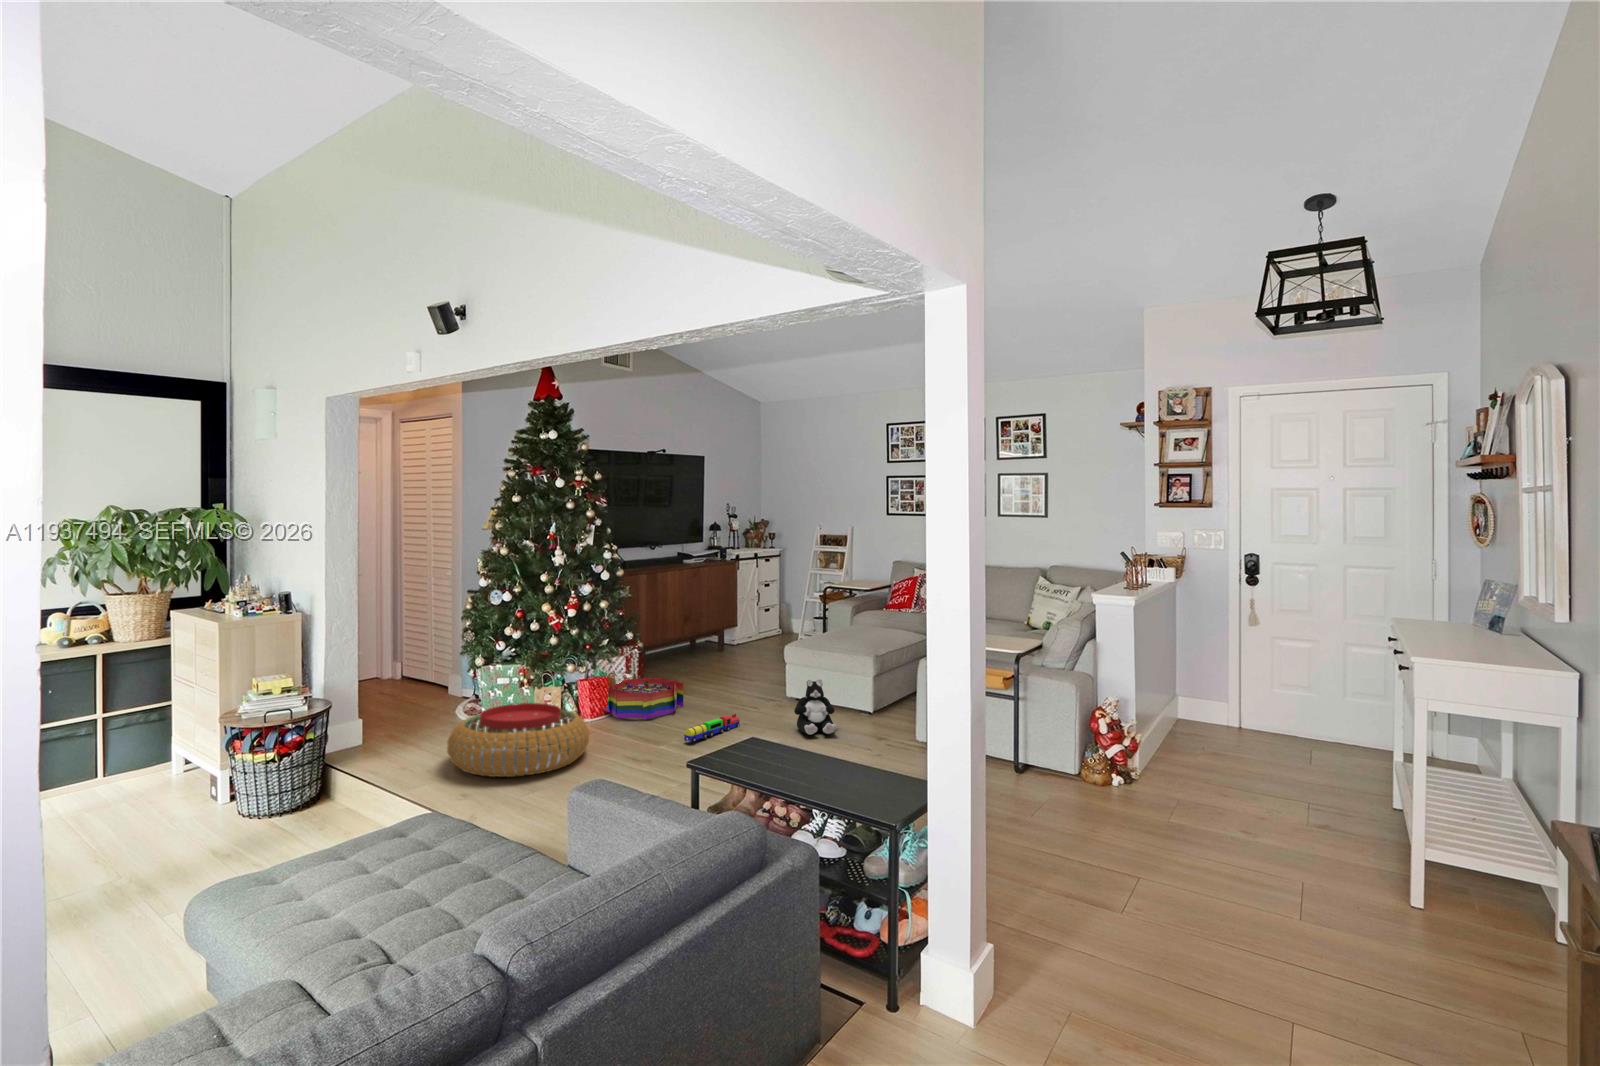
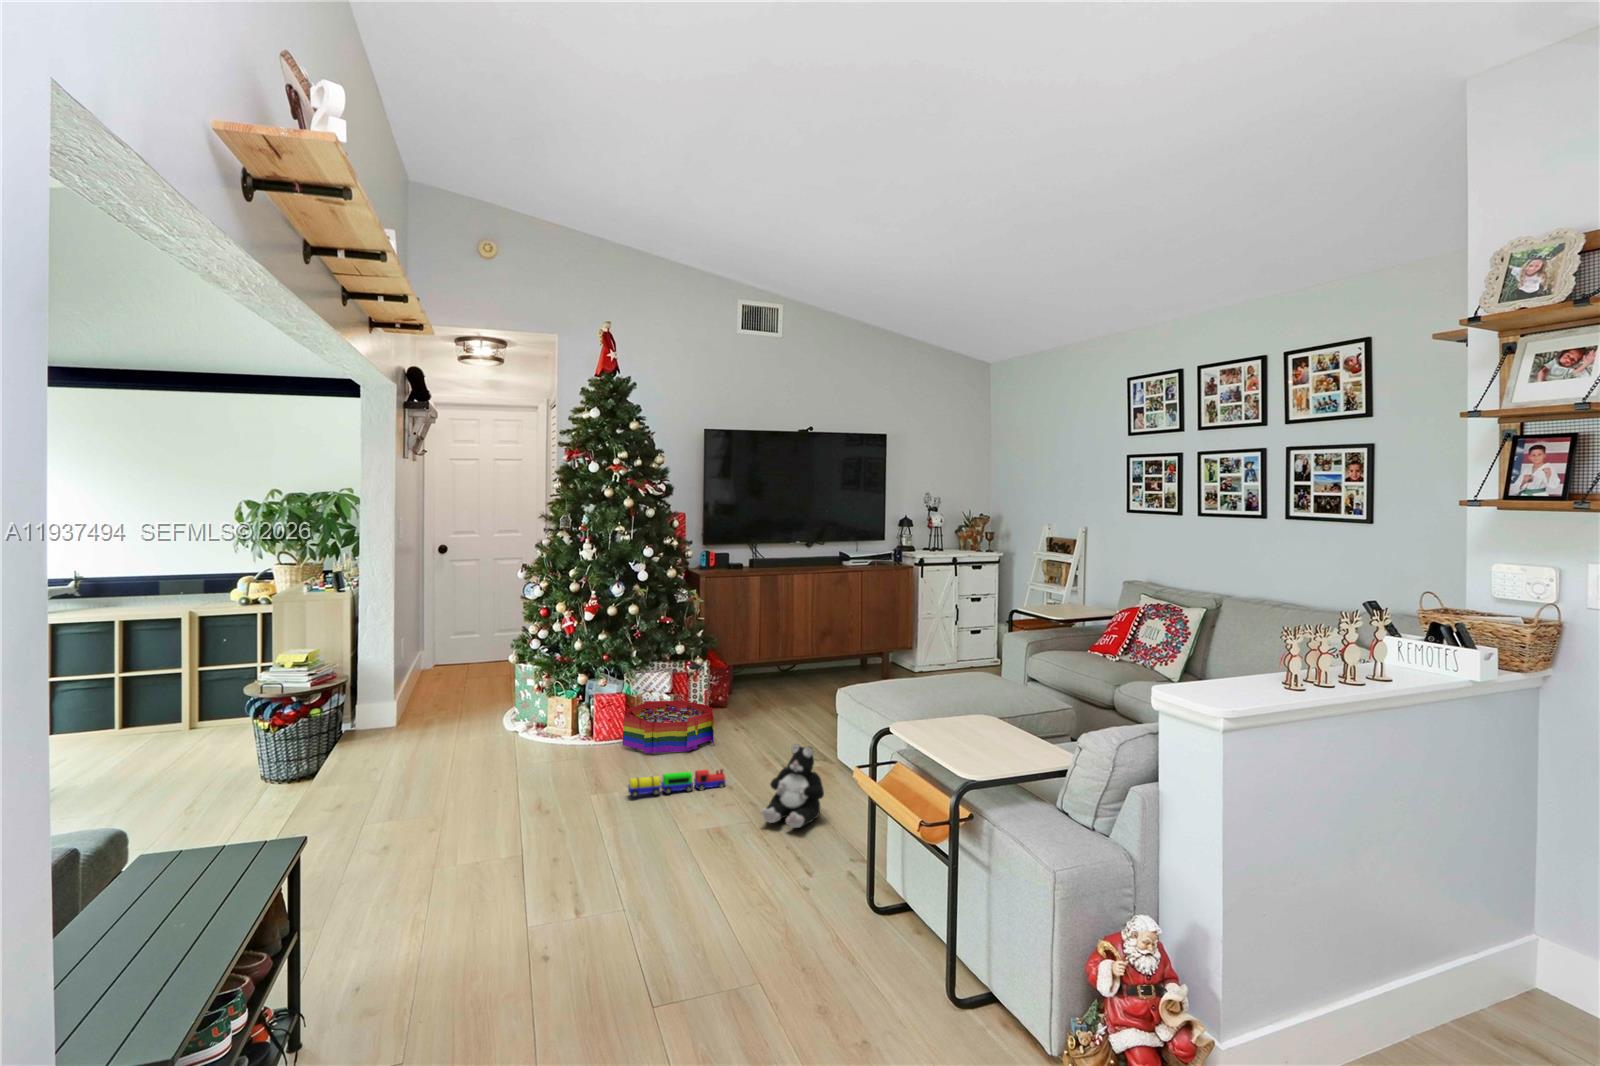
pouf: present [447,703,589,777] -> none [383,711,543,796]

